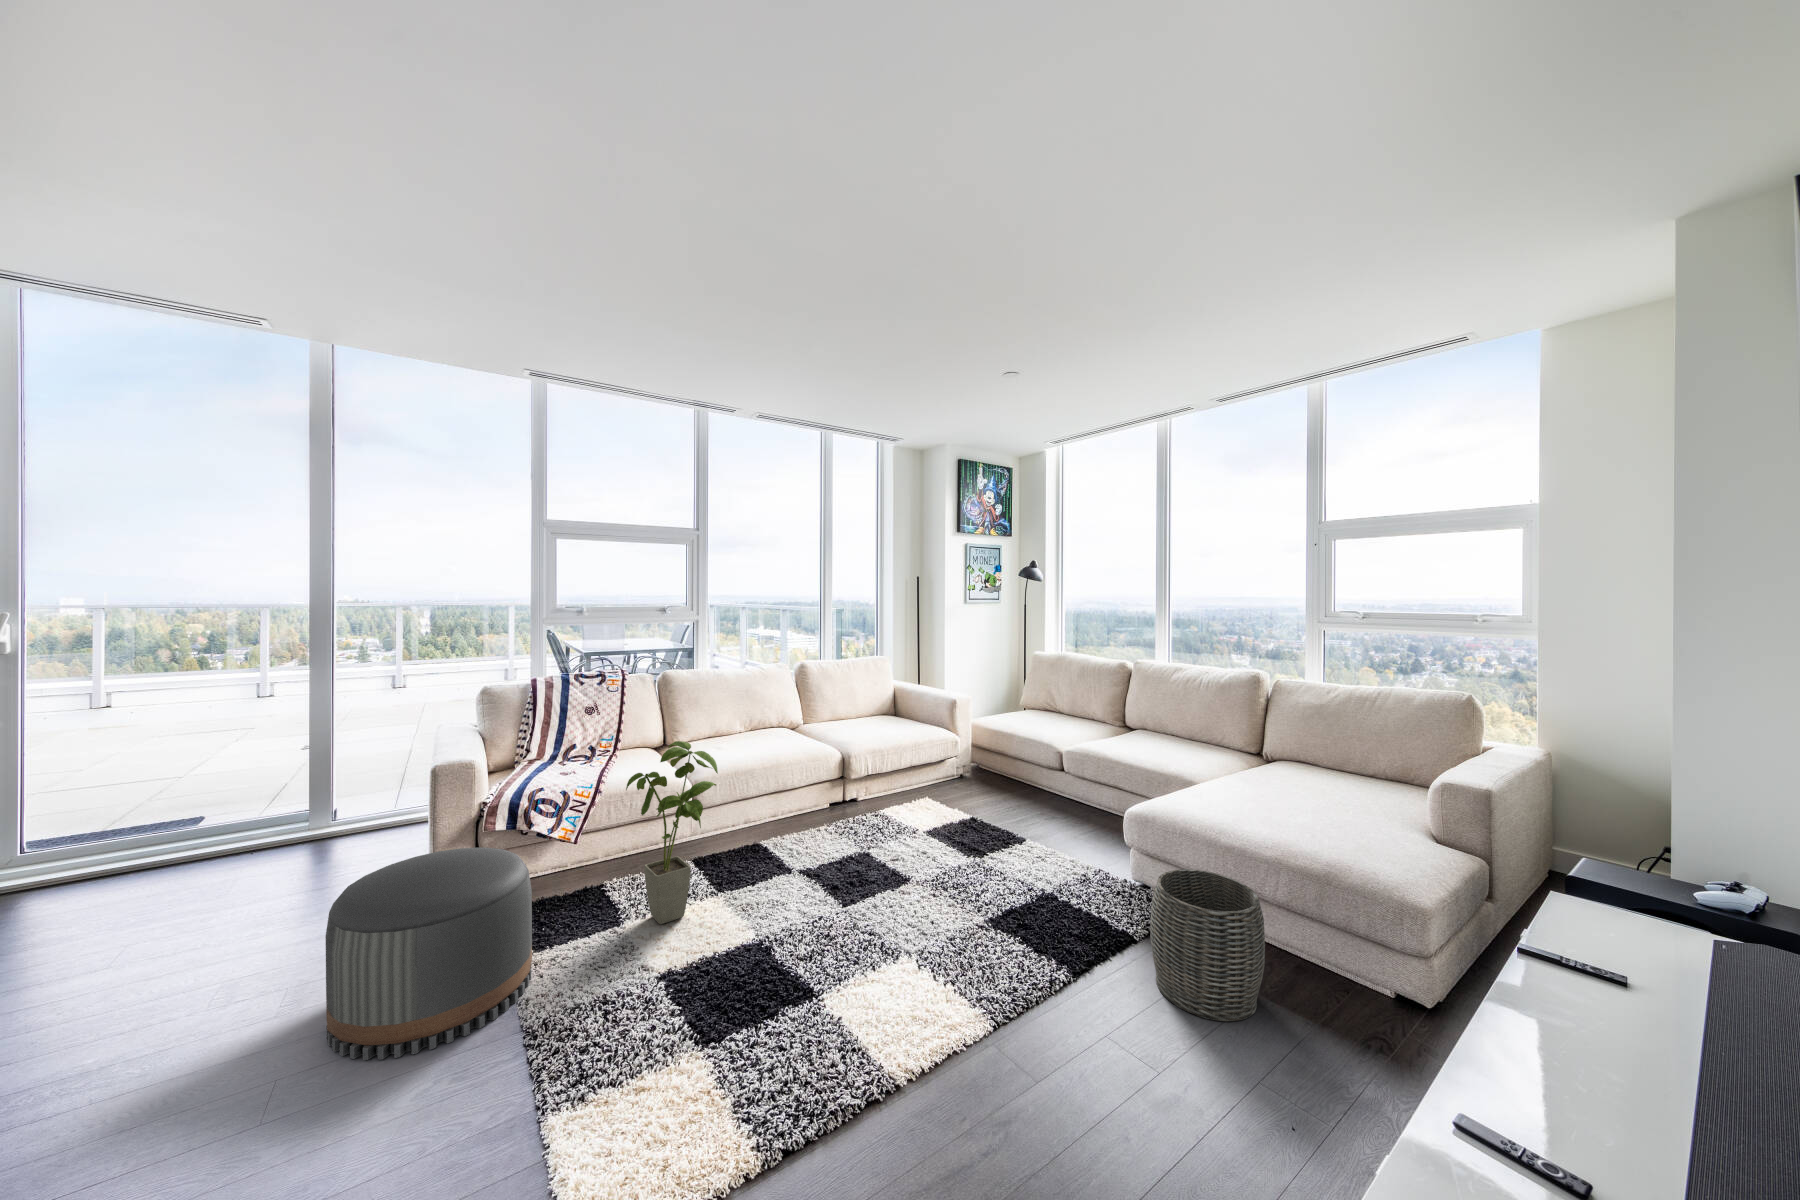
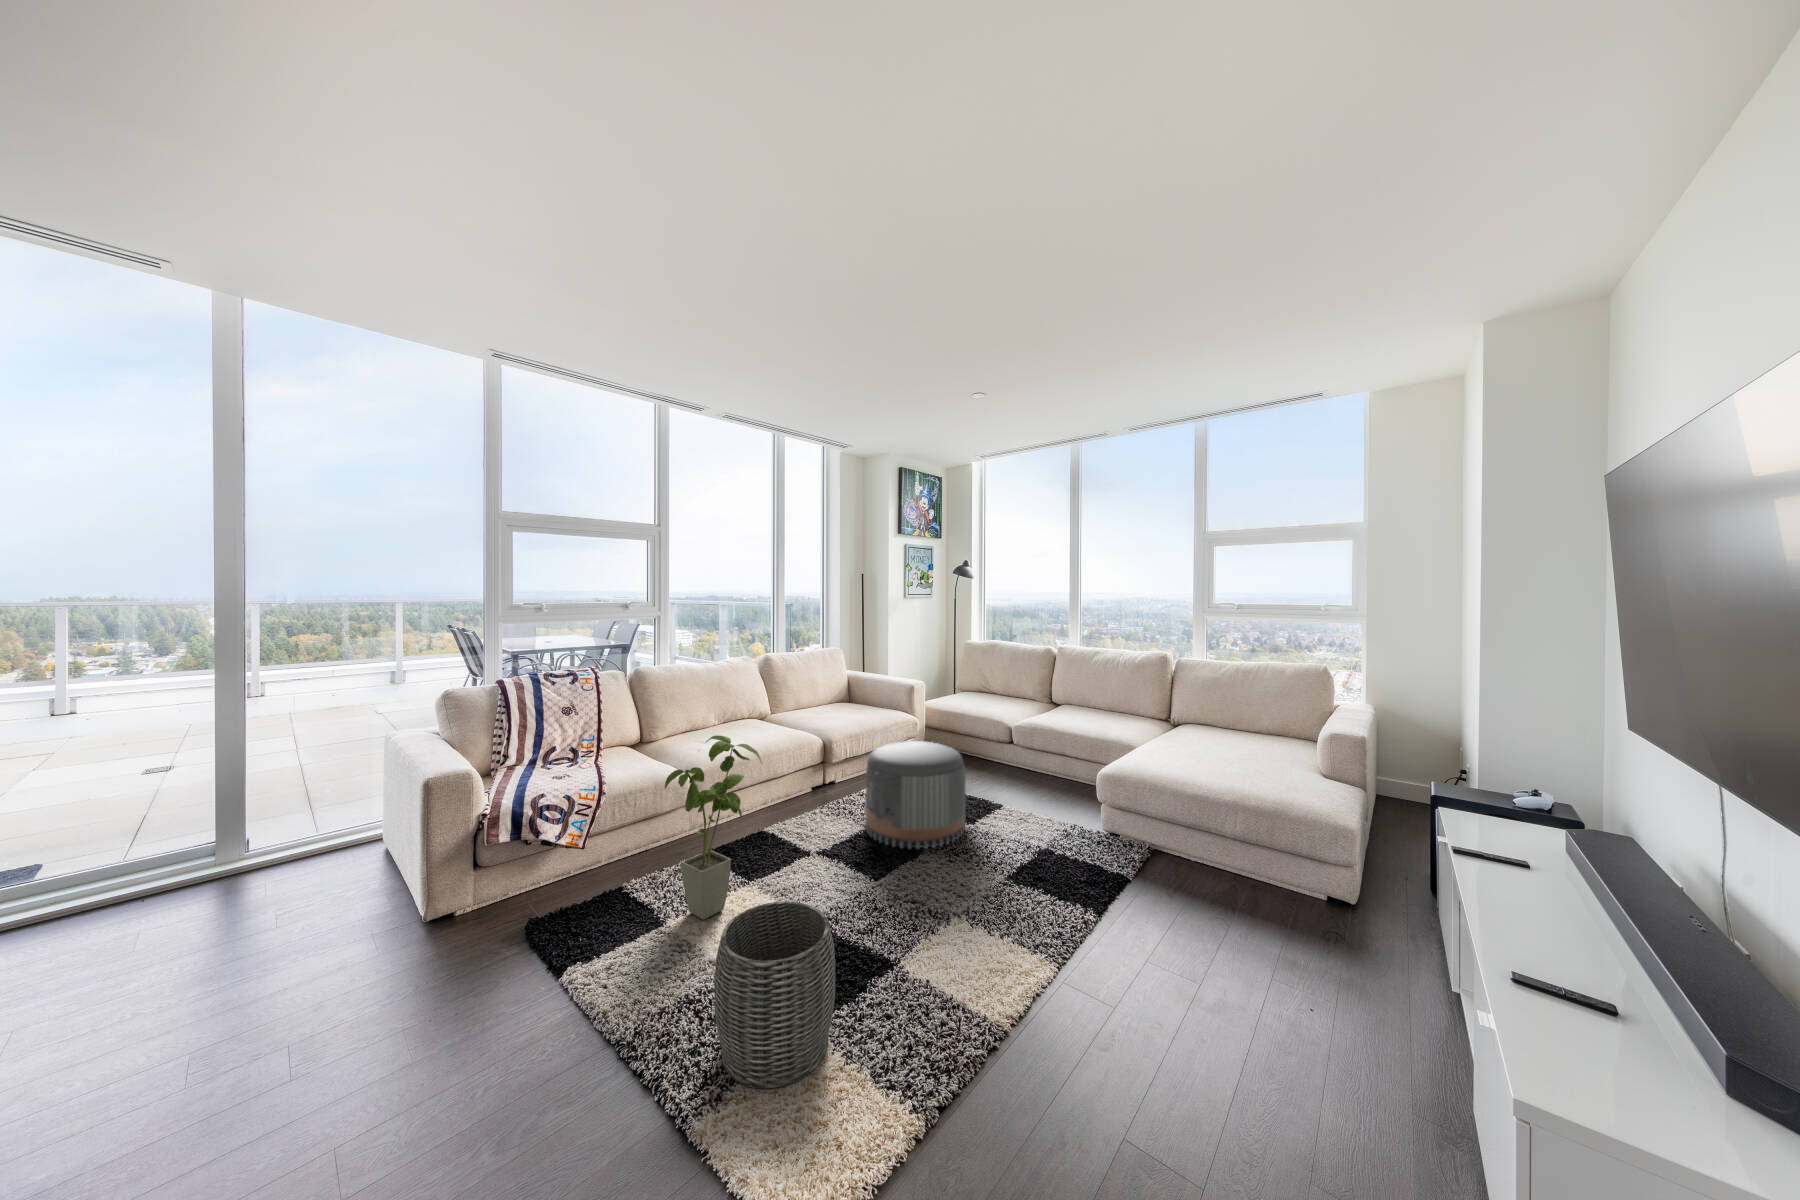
pouf: present [325,847,532,1060] -> present [865,741,966,849]
woven basket: present [1150,869,1265,1021] -> present [714,902,835,1089]

